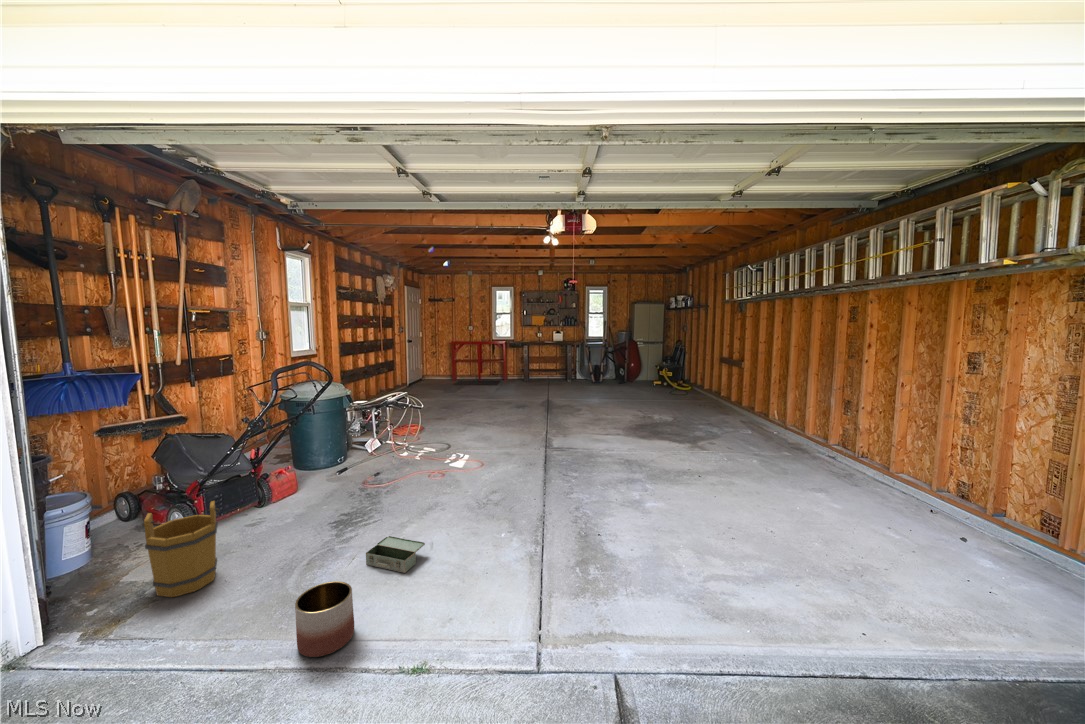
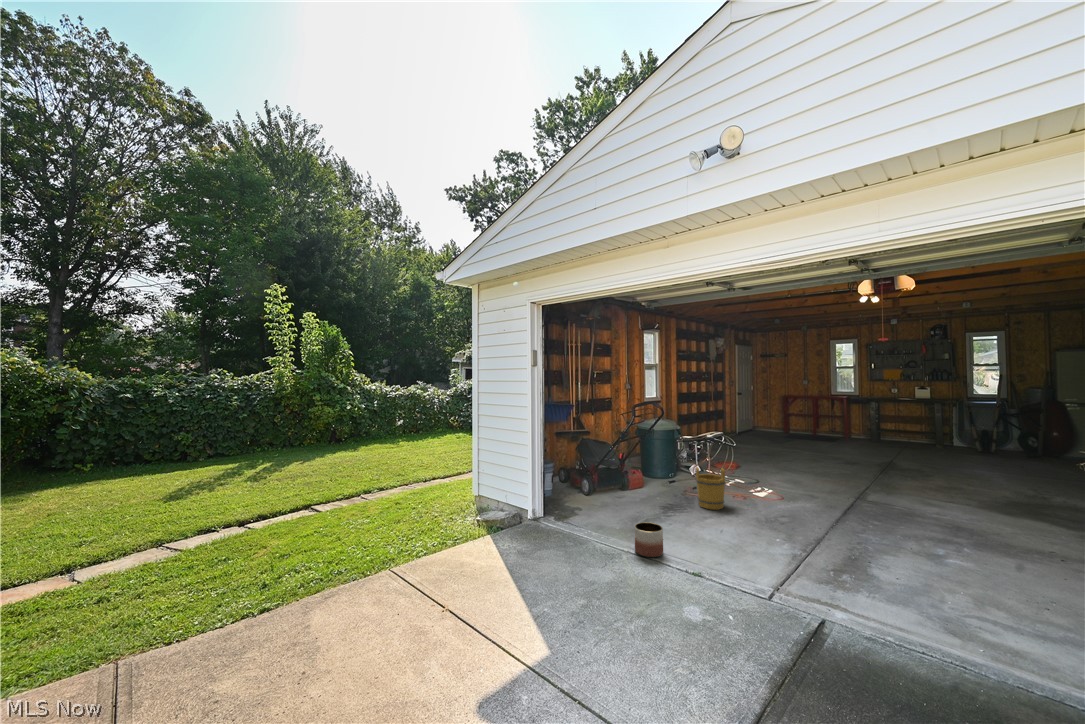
bucket: present [142,501,219,597] -> present [695,468,725,510]
toolbox: present [366,536,425,573] -> none [676,519,714,541]

